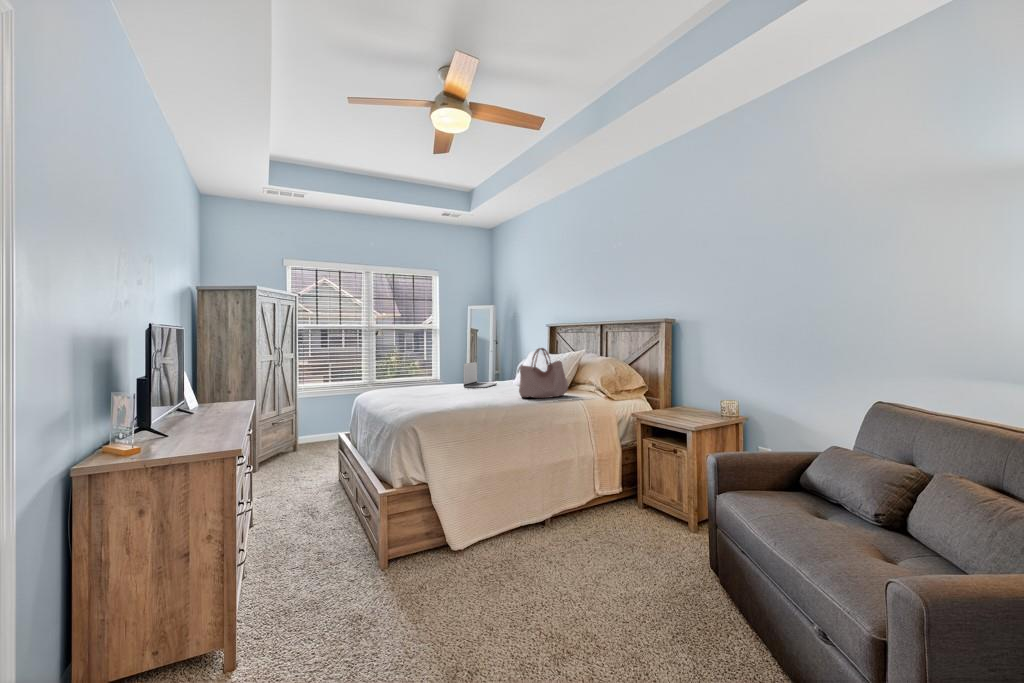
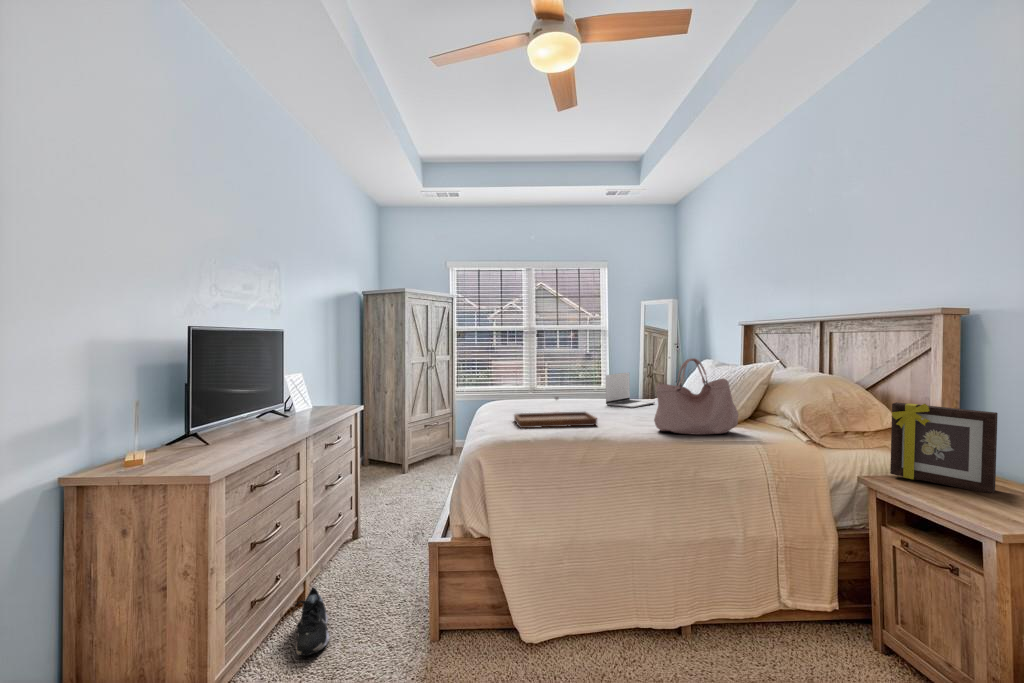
picture frame: none [645,369,689,413] -> present [890,402,998,493]
tray: none [412,379,478,404] -> present [514,396,597,428]
shoe: none [251,558,292,607] -> present [292,588,329,656]

